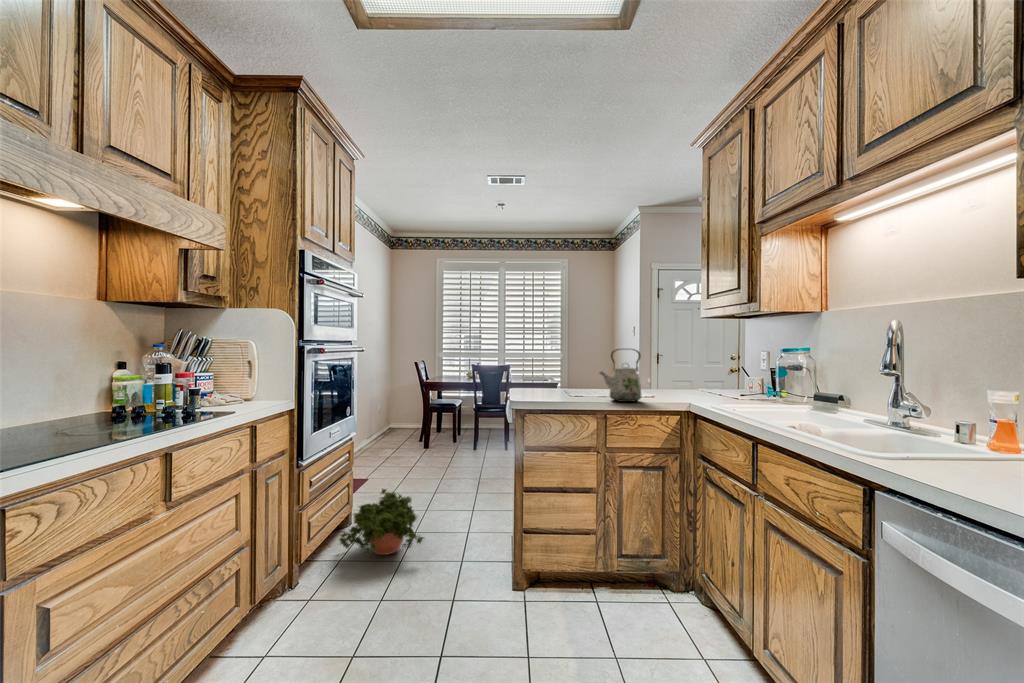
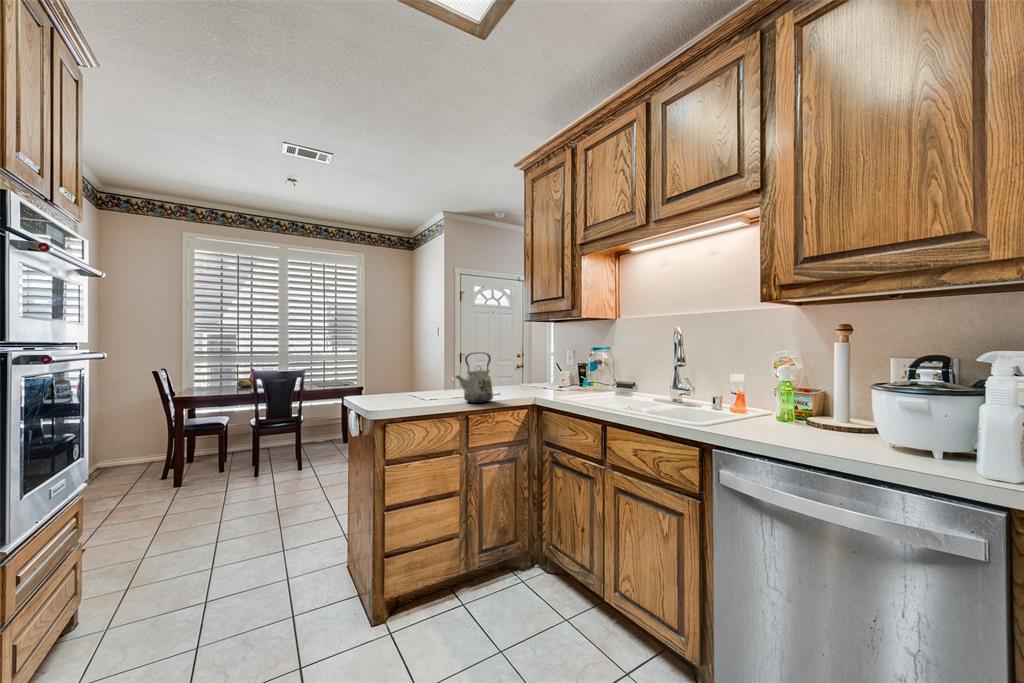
potted plant: present [339,489,424,555] -> none [117,537,258,632]

